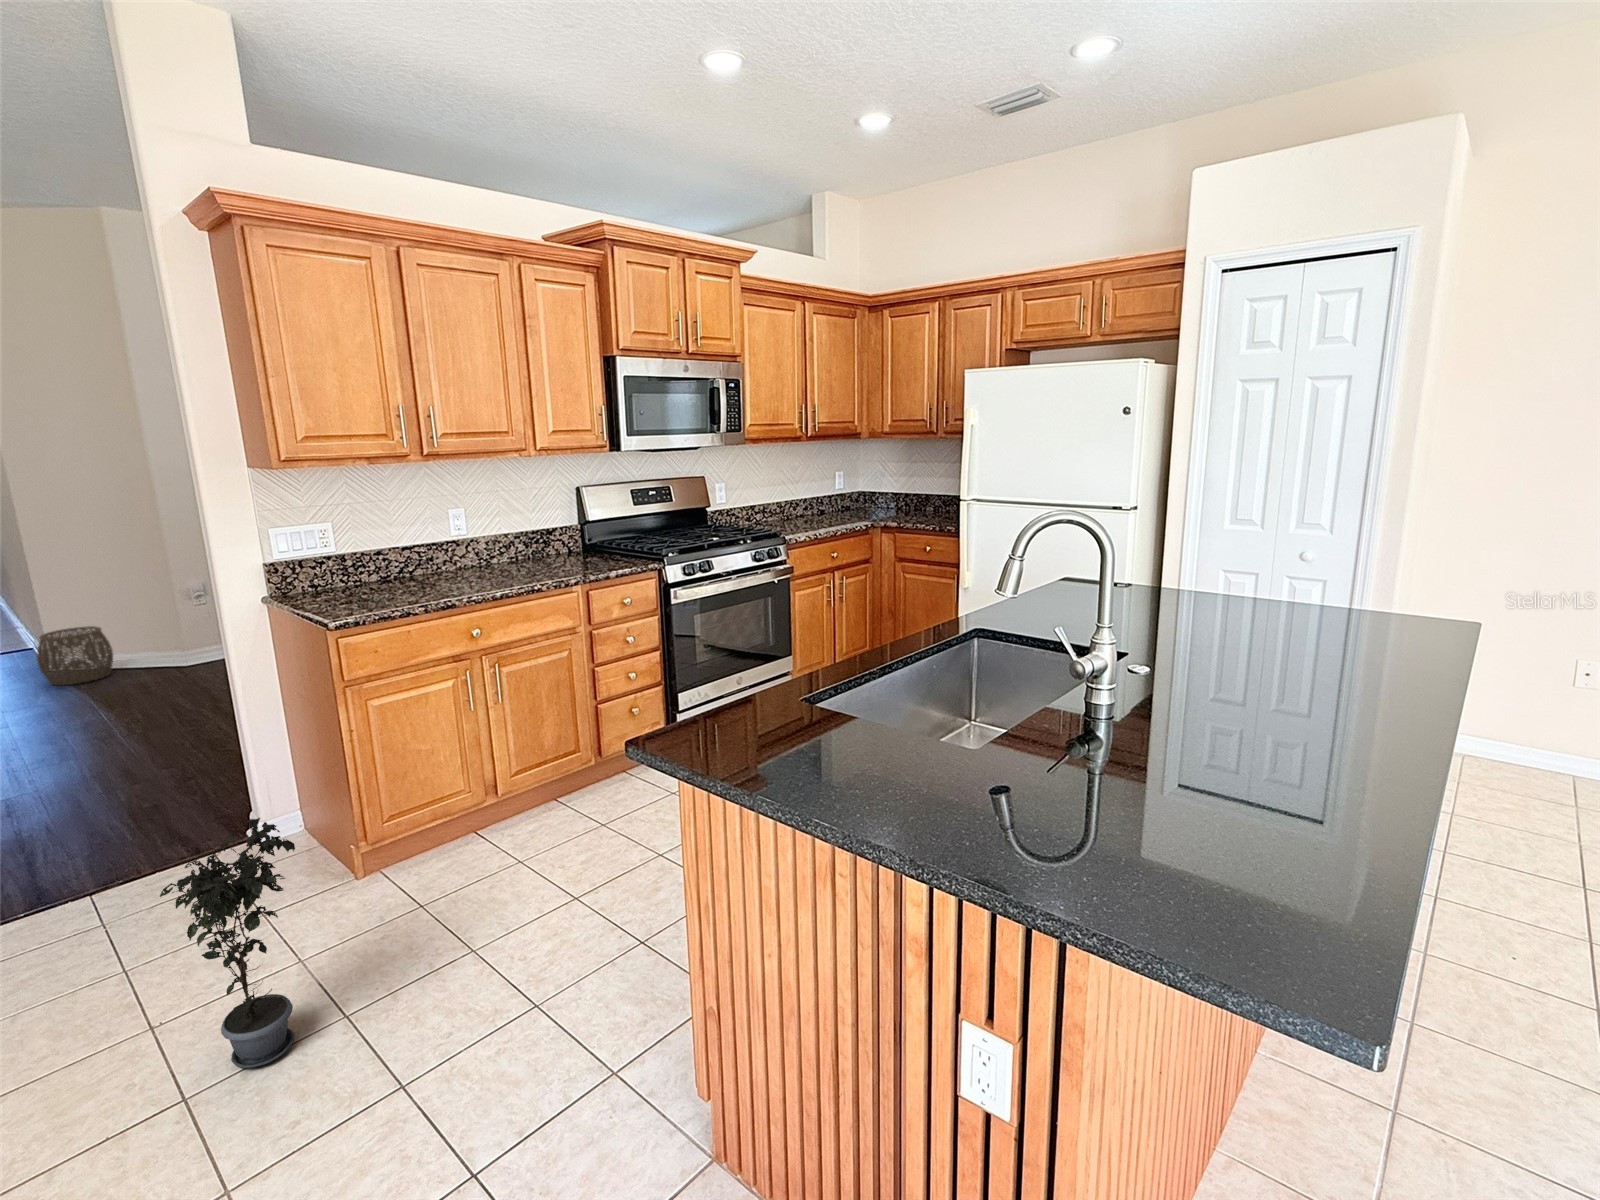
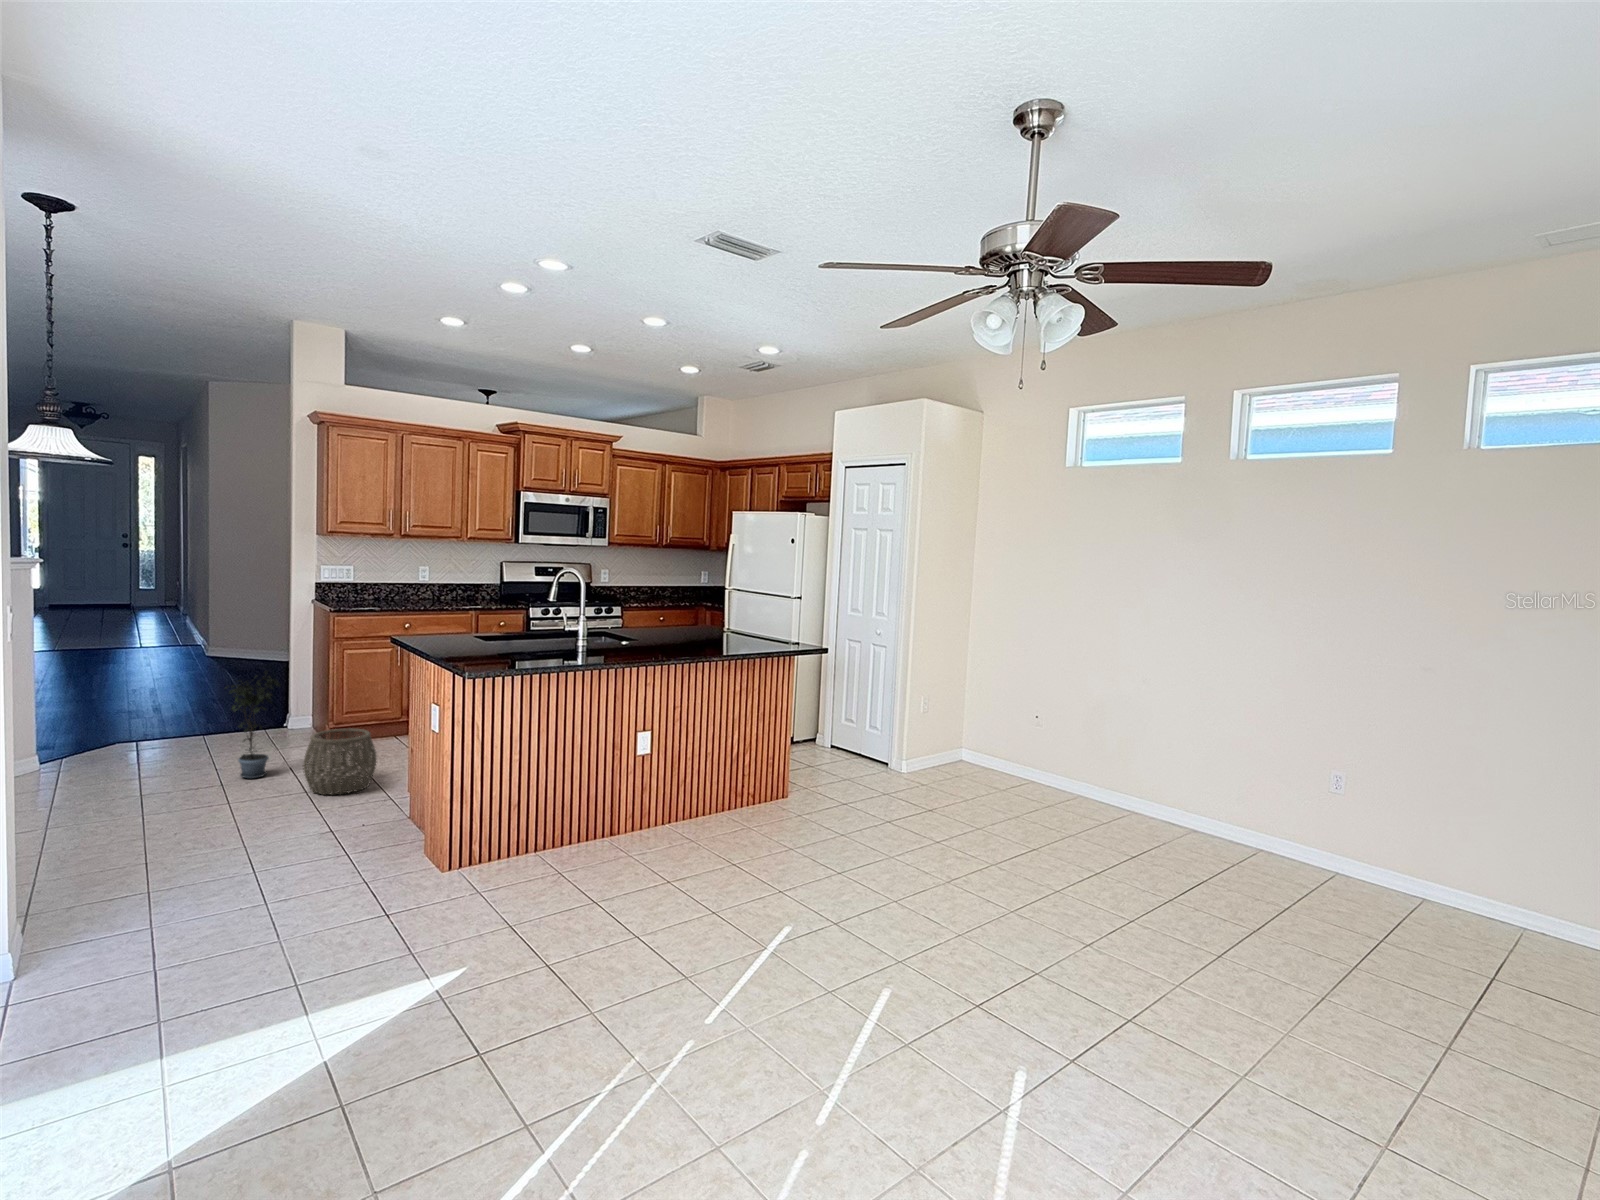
woven basket: present [37,626,113,685] -> present [303,728,377,795]

